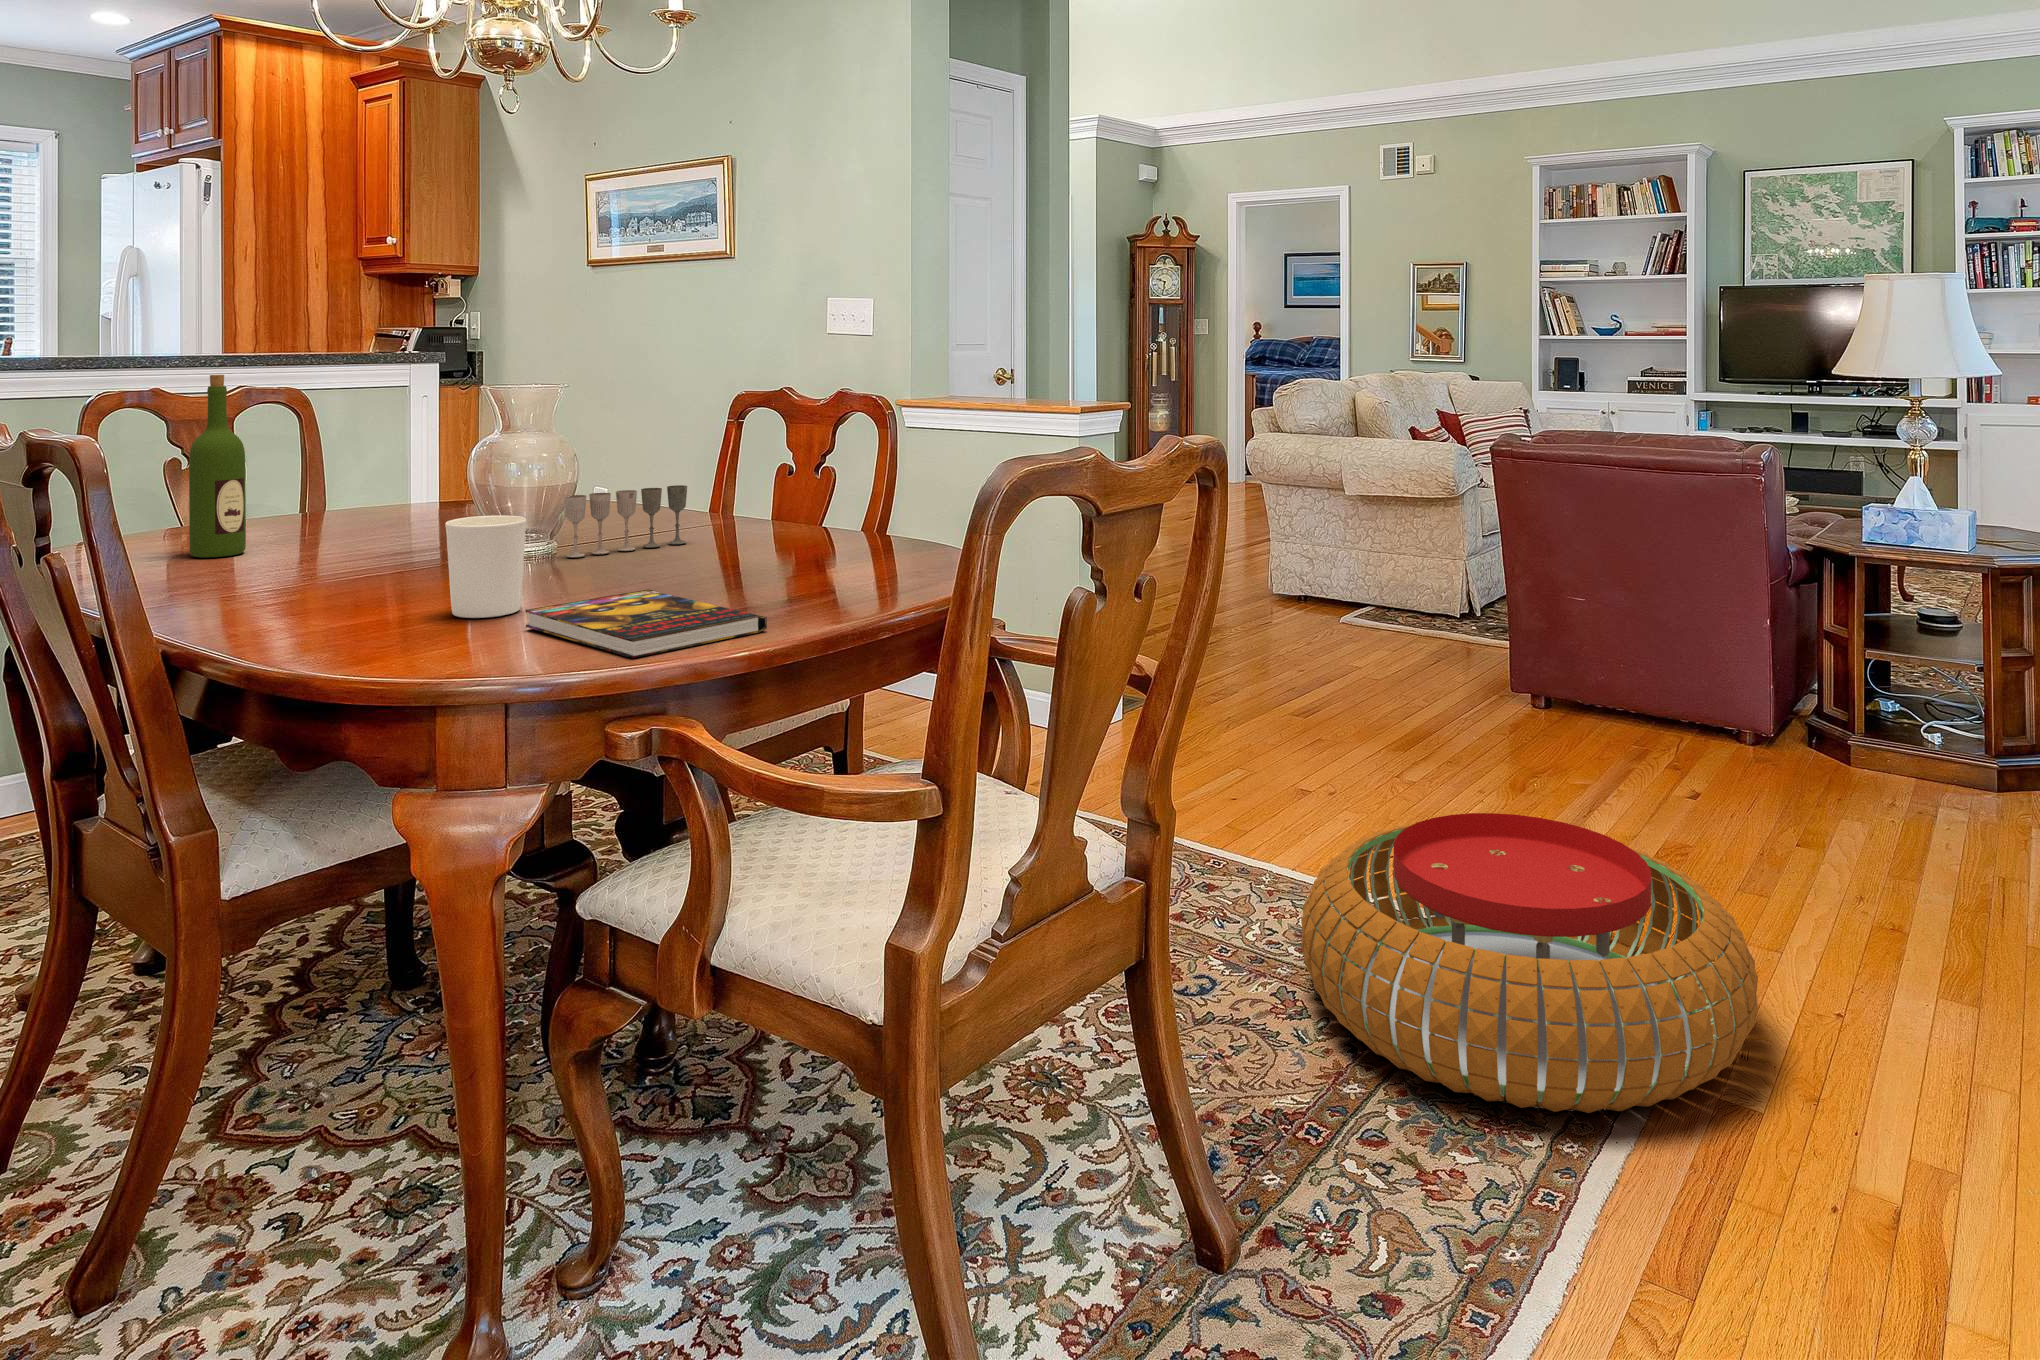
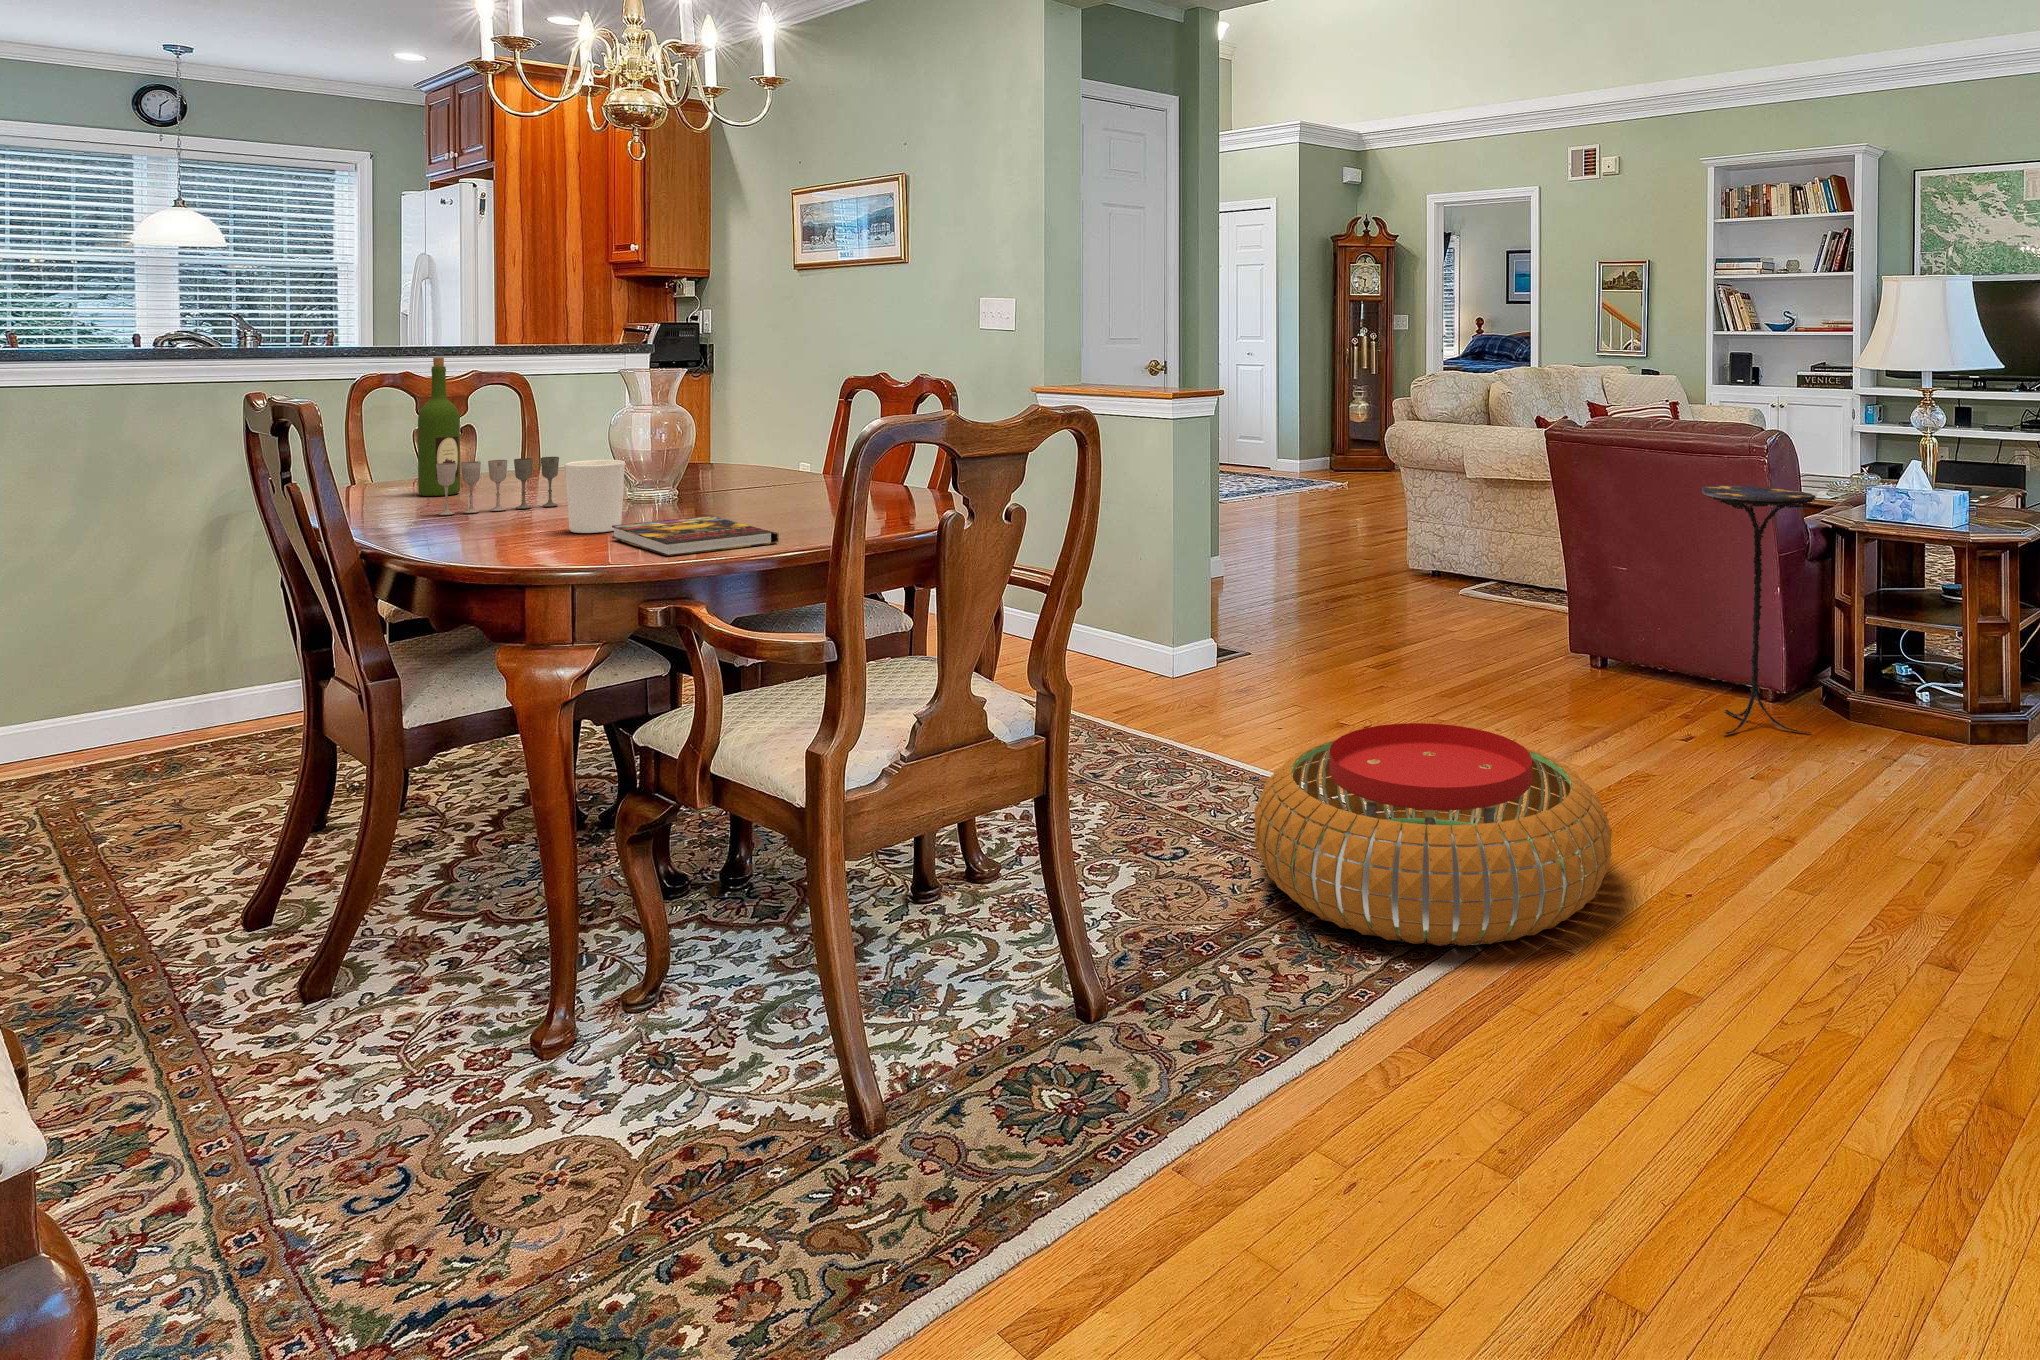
wine glass: present [564,485,687,558] -> present [436,457,559,515]
side table: none [1692,510,1827,795] -> present [1702,485,1816,734]

